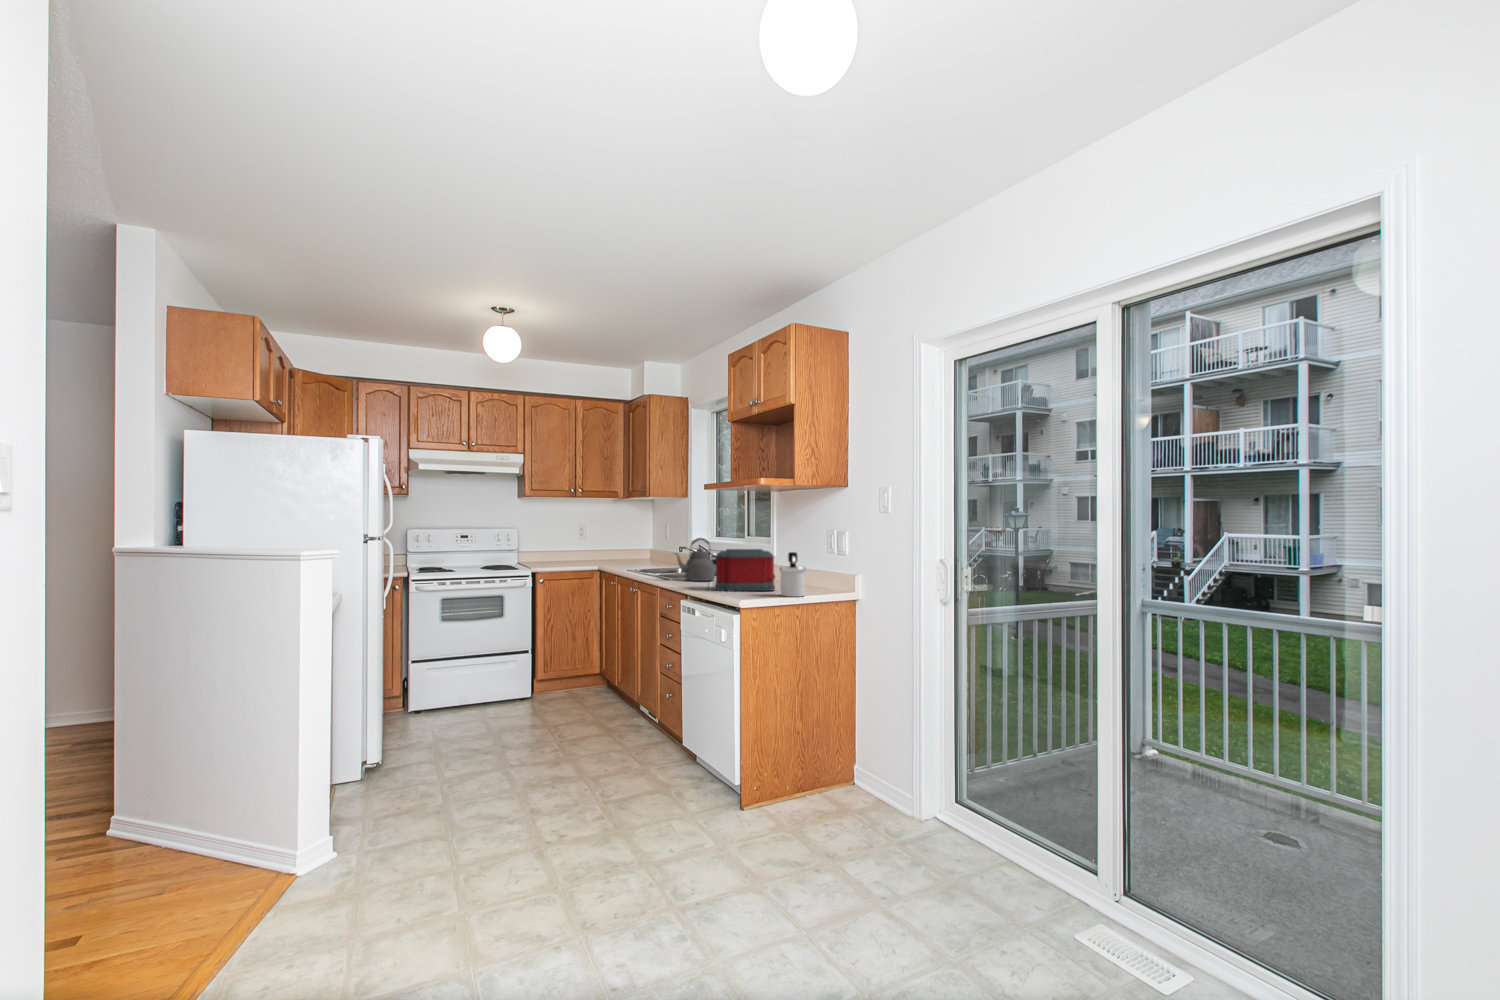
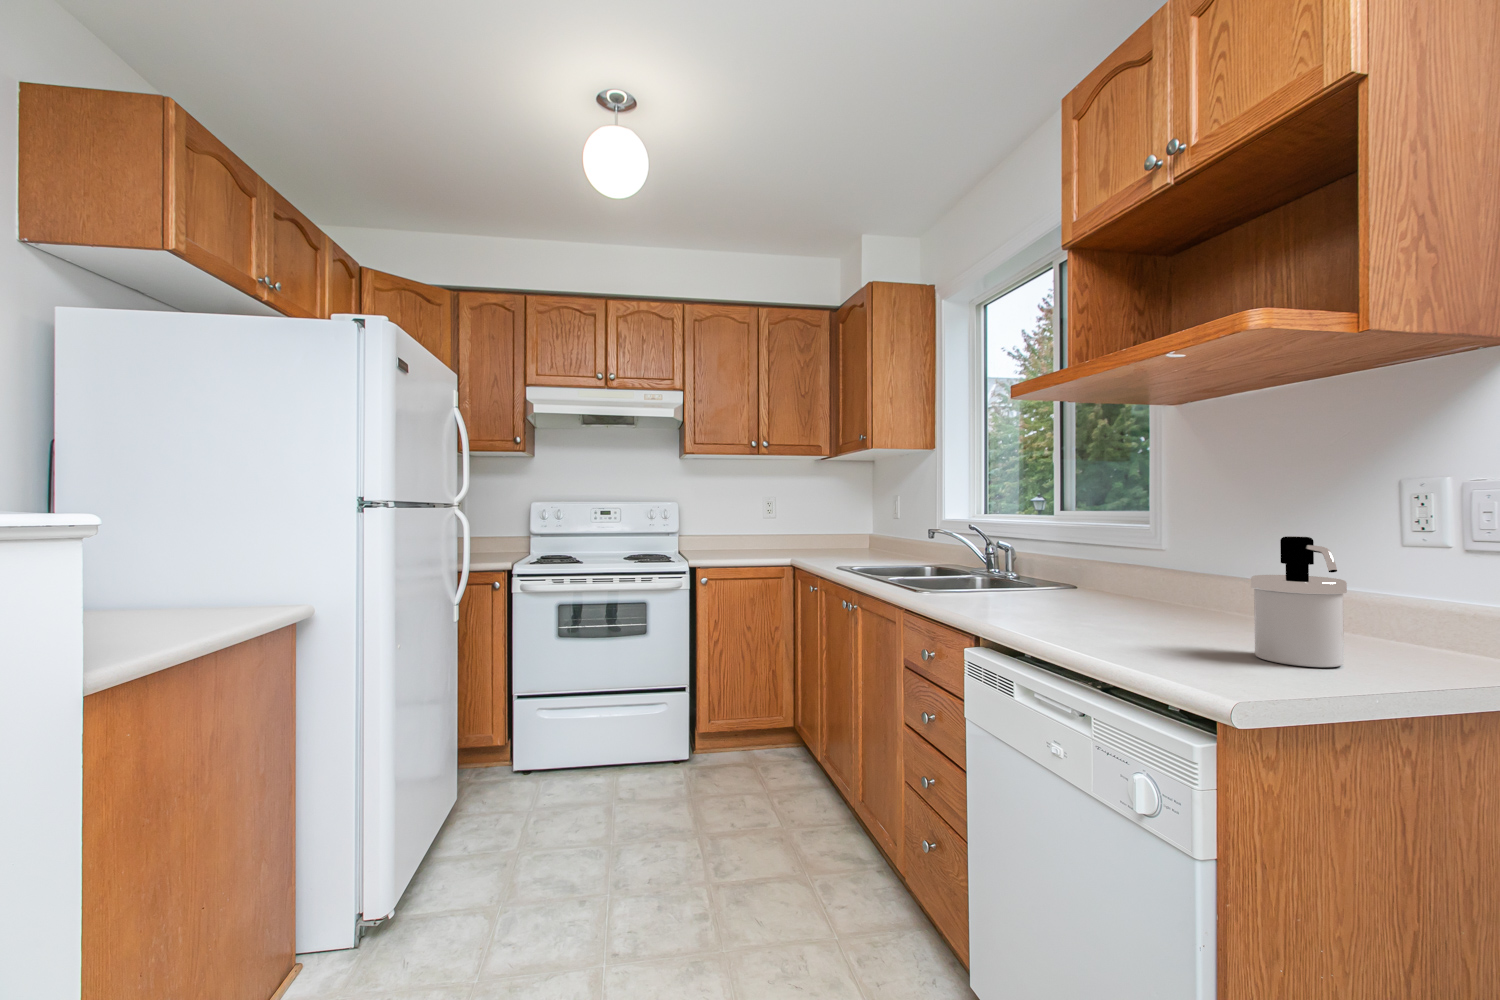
kettle: present [675,538,715,581] -> none [924,508,1011,596]
toaster: present [712,549,775,591] -> none [1026,529,1203,636]

